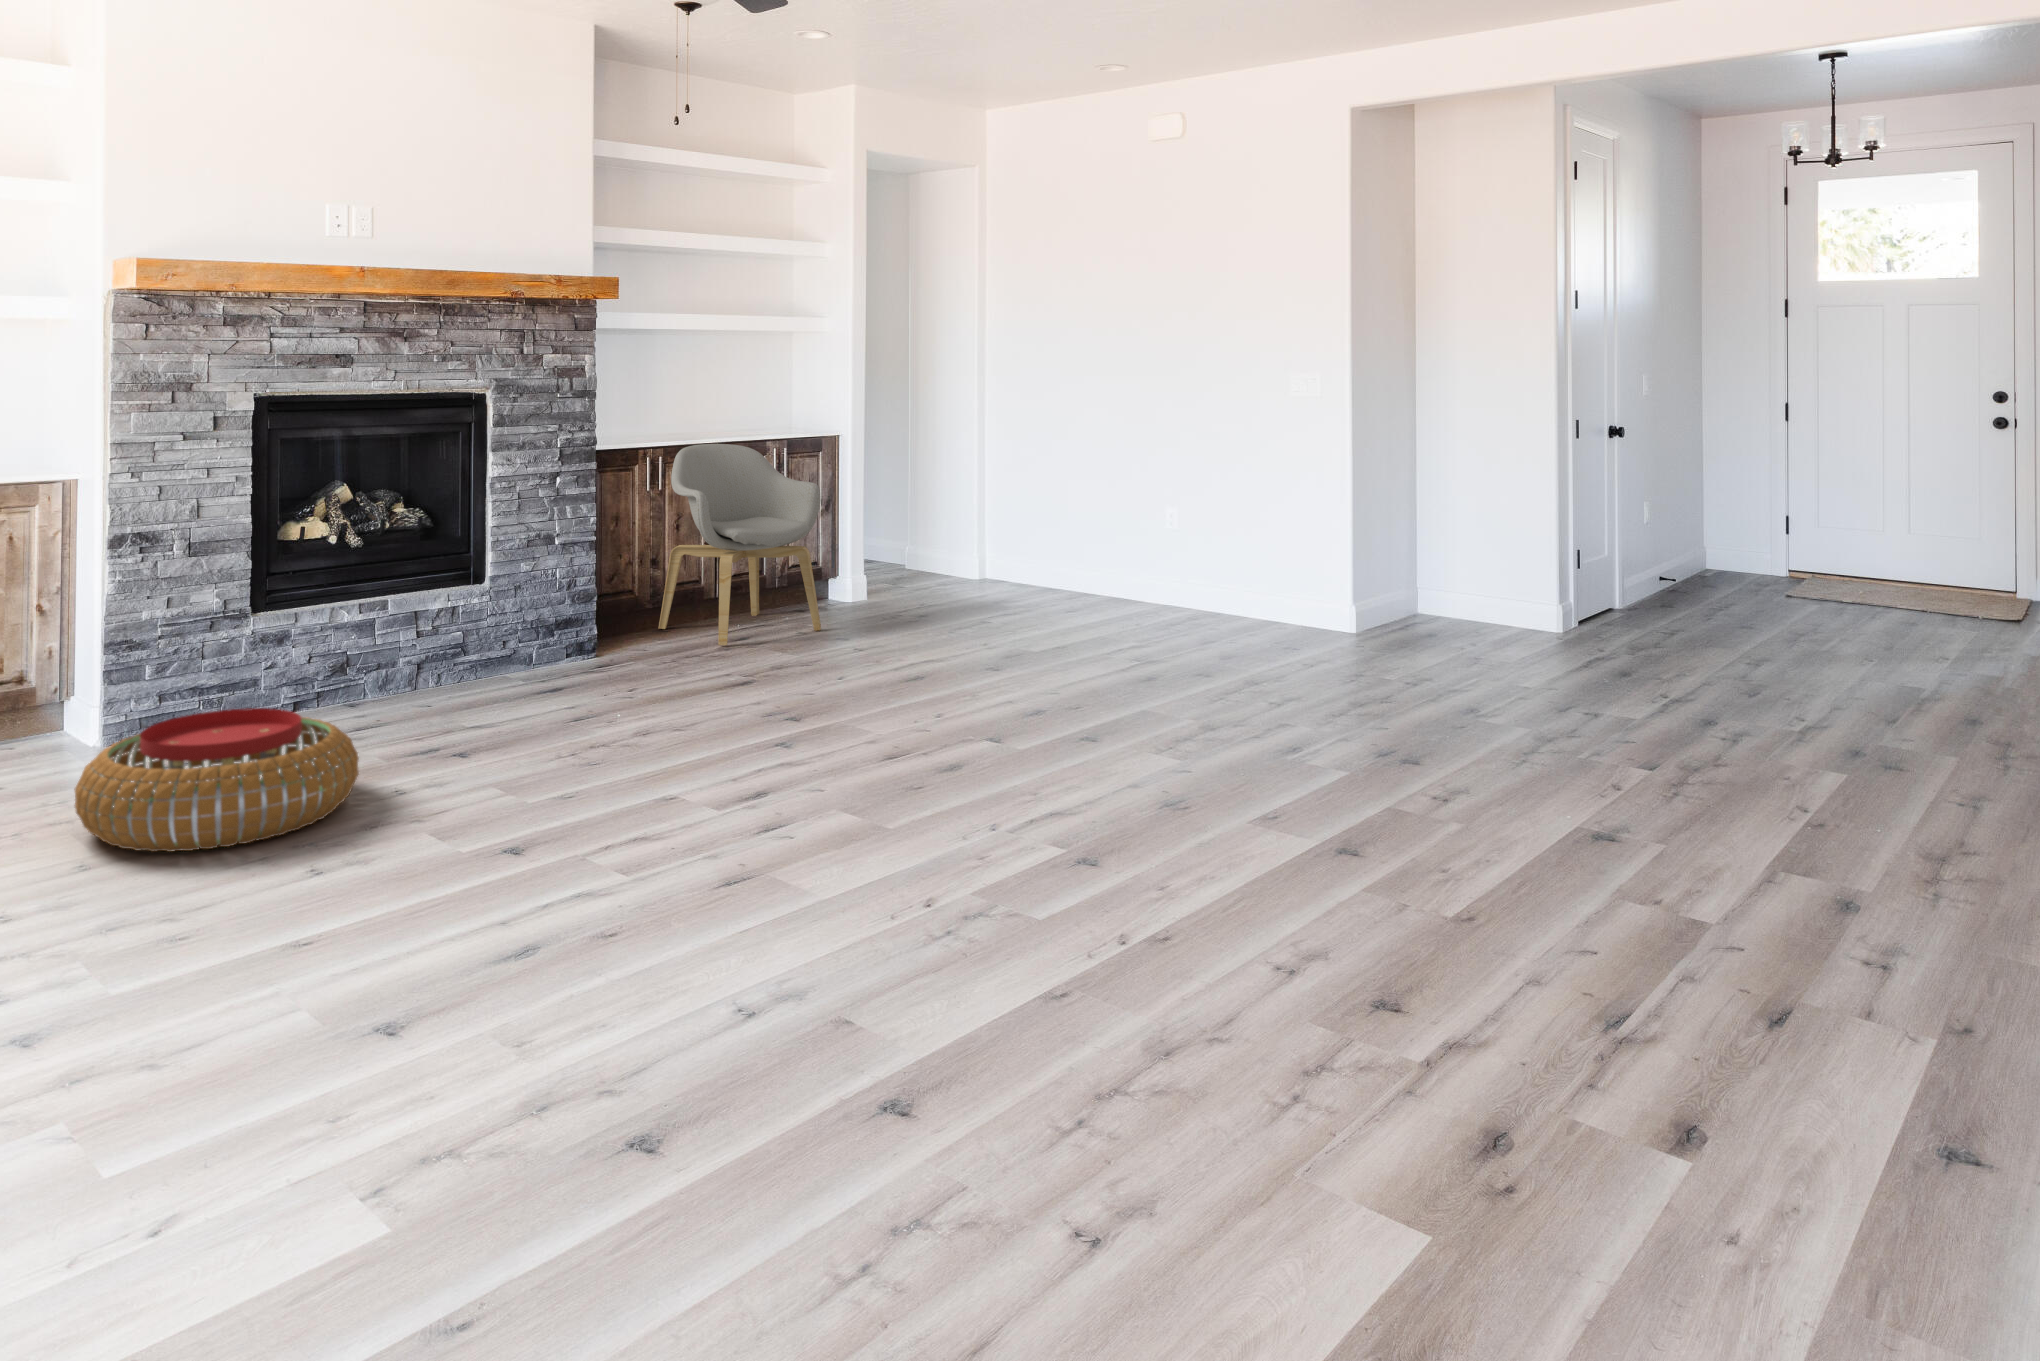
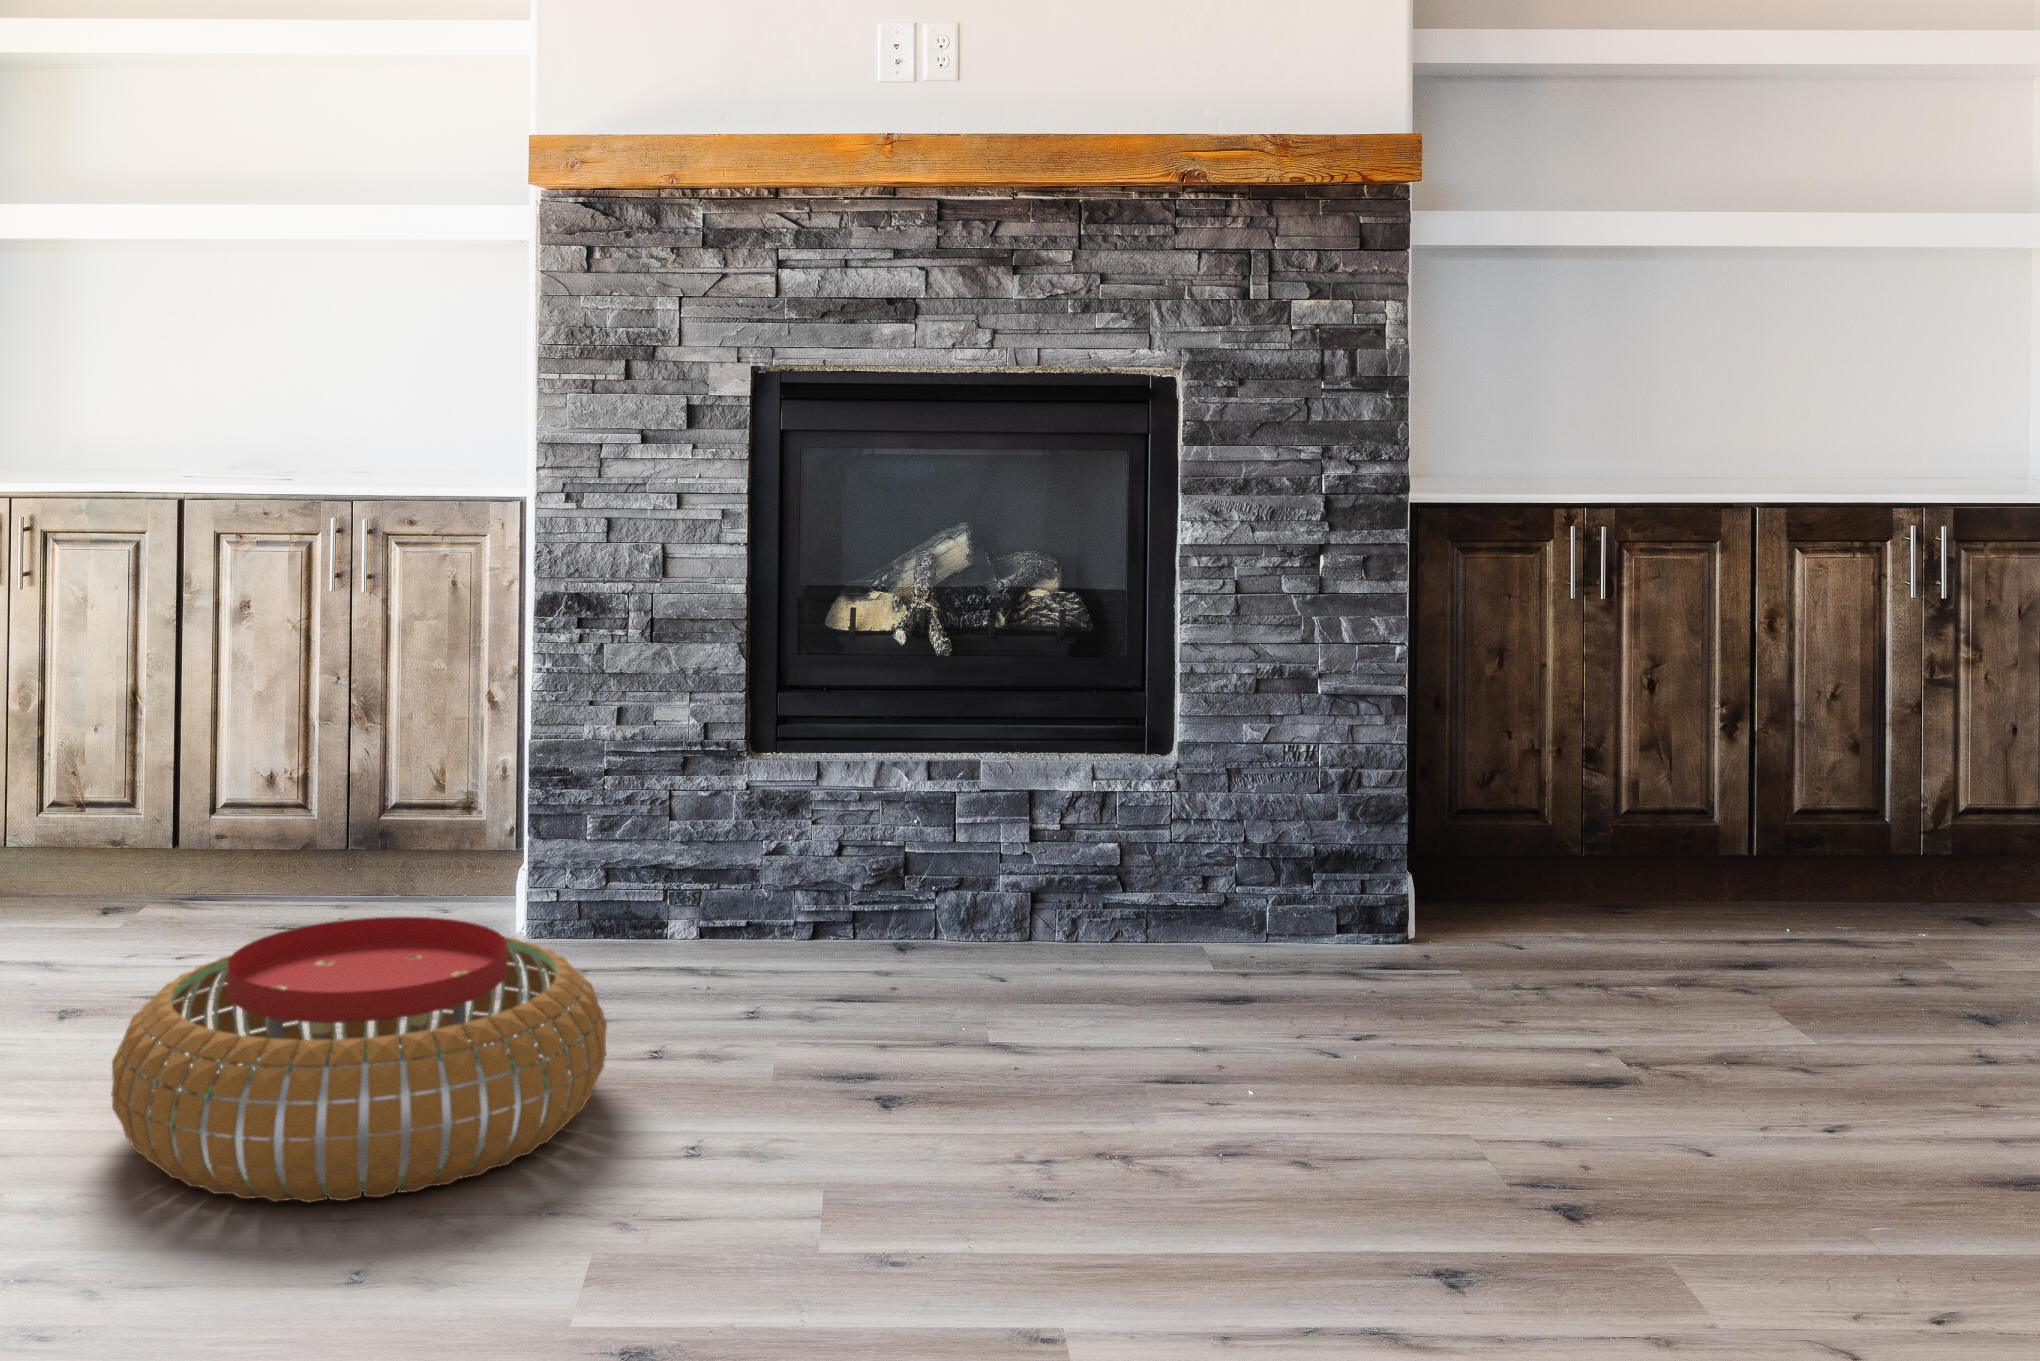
armchair: present [659,444,821,645] -> none [1612,510,1990,969]

